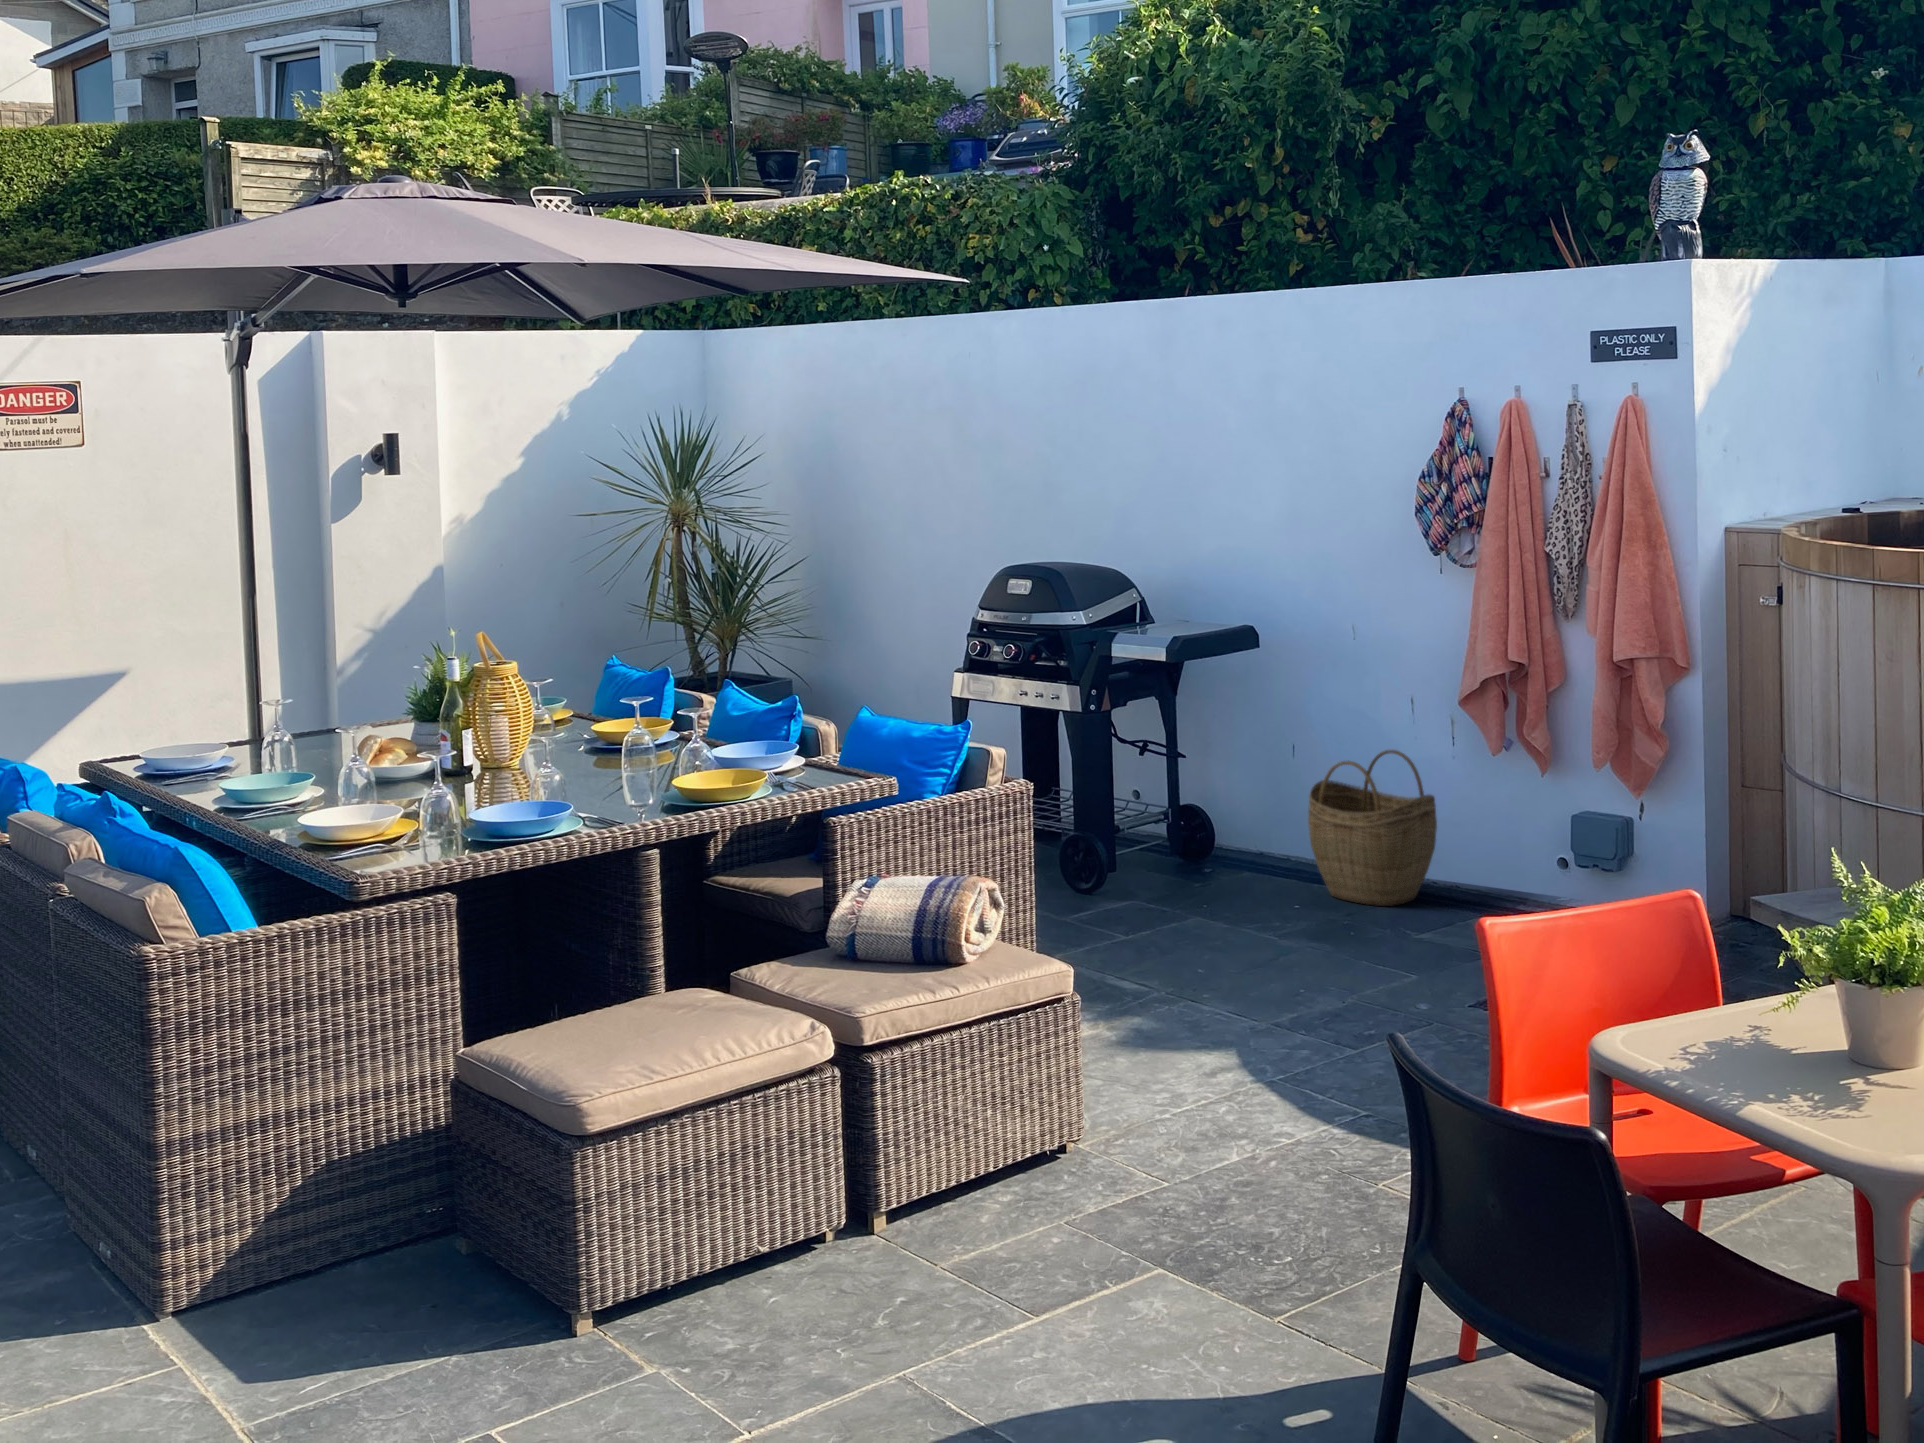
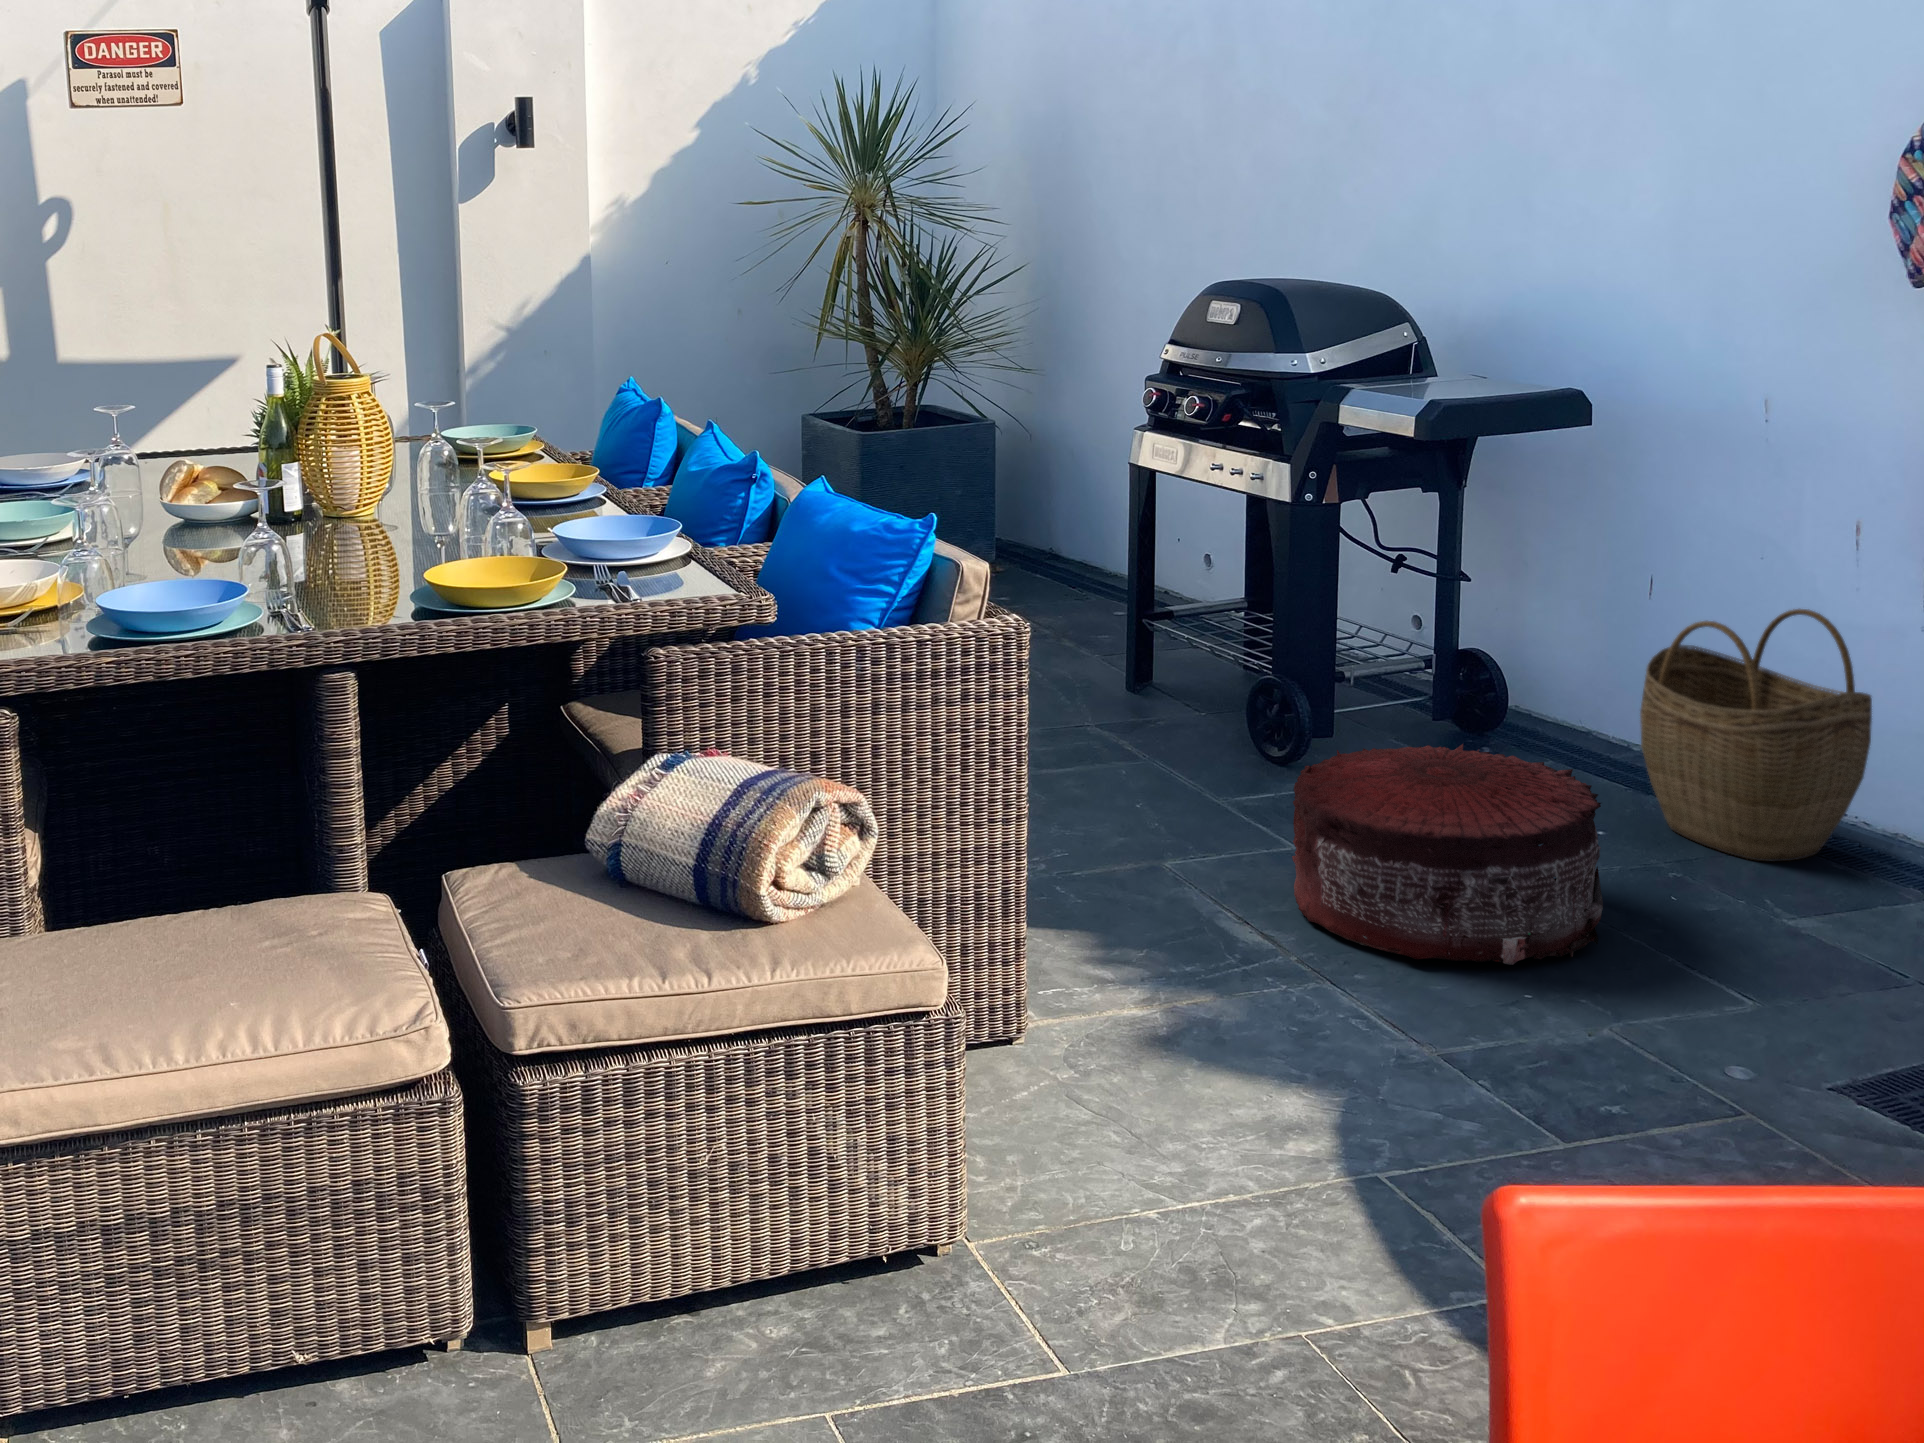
pouf: none [1137,851,1327,980] -> present [1292,744,1603,965]

